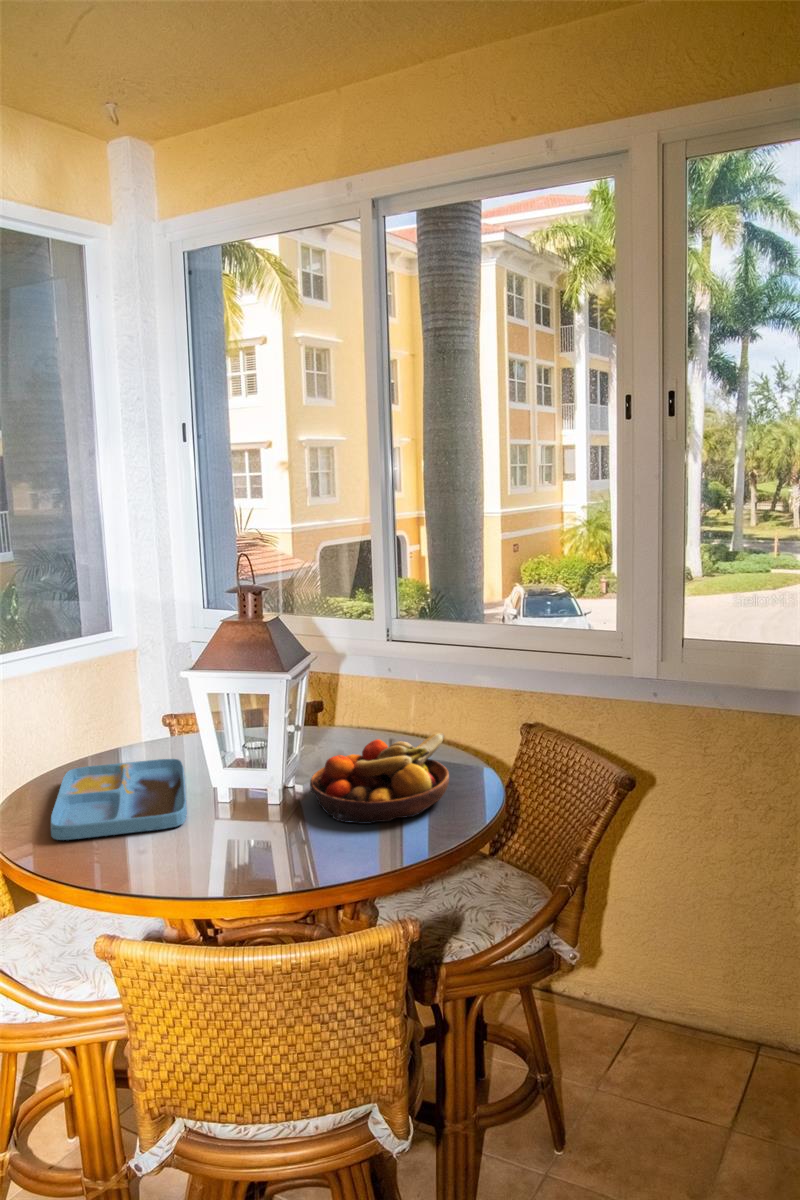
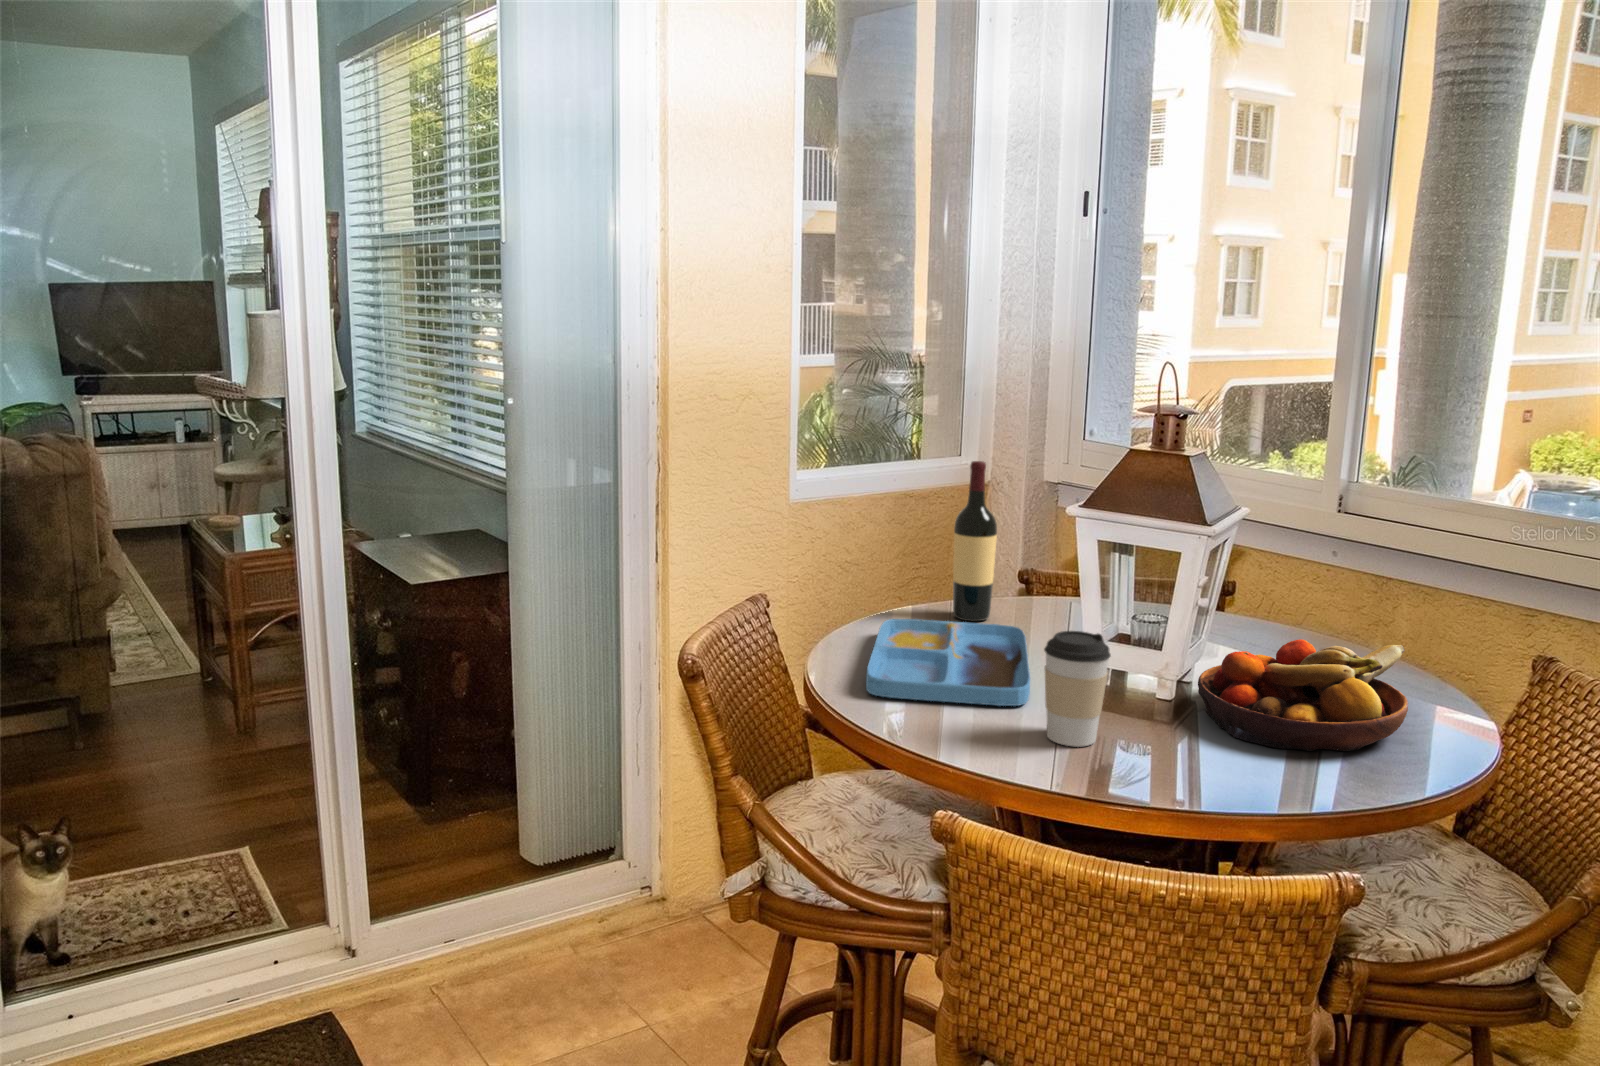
wine bottle: none [120,631,157,758] -> present [953,461,997,621]
coffee cup: none [189,763,240,853] -> present [1044,631,1111,747]

